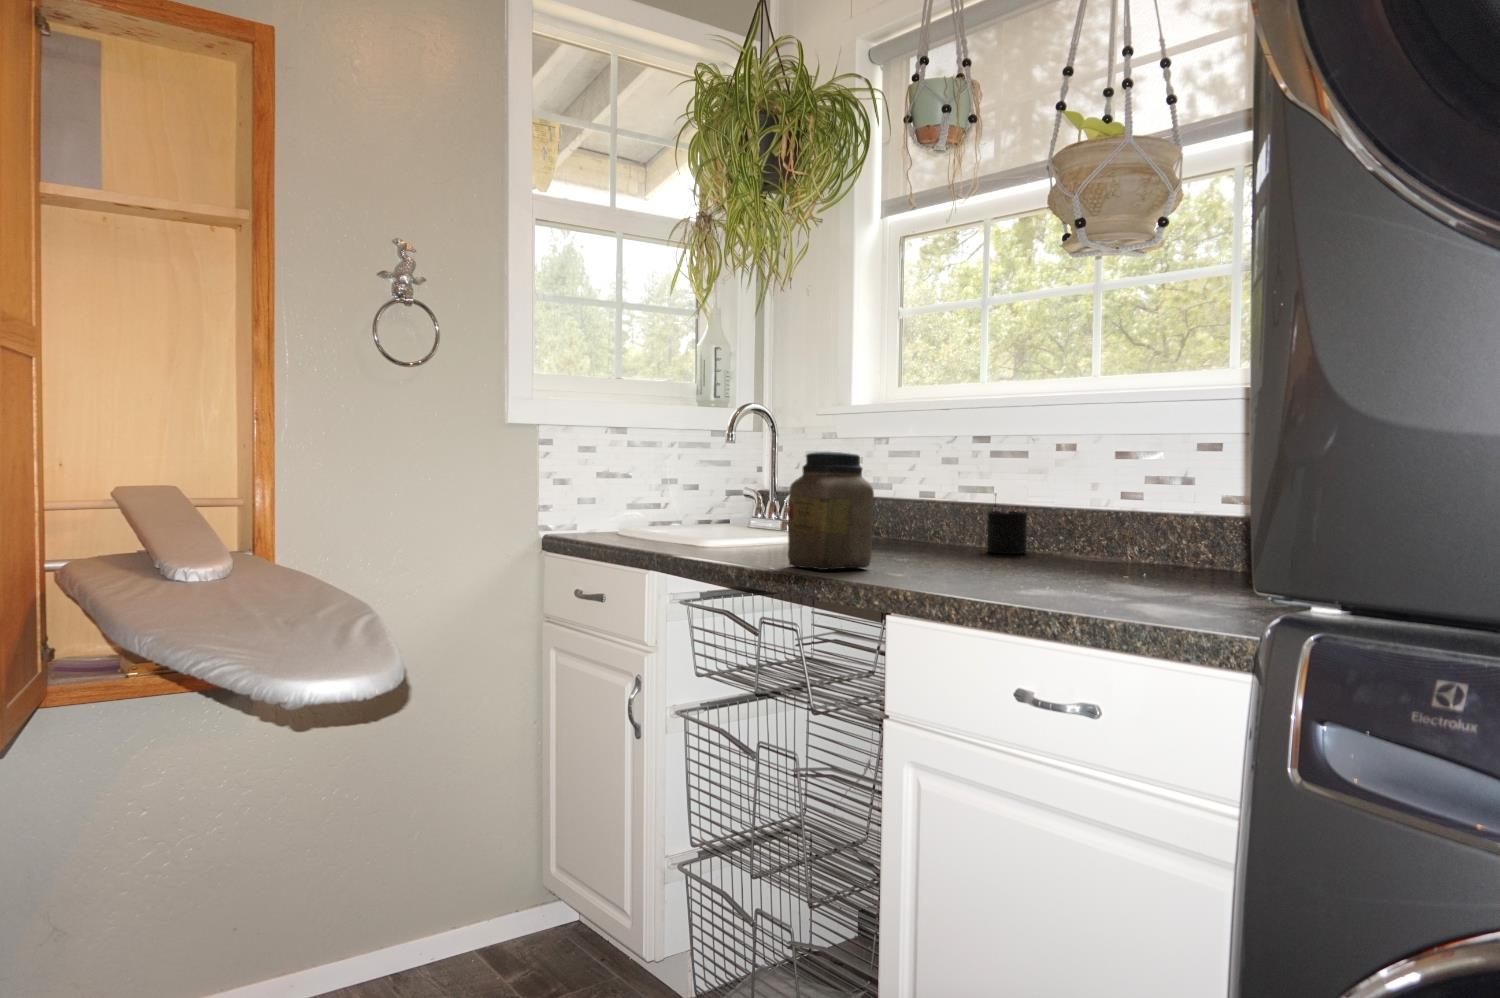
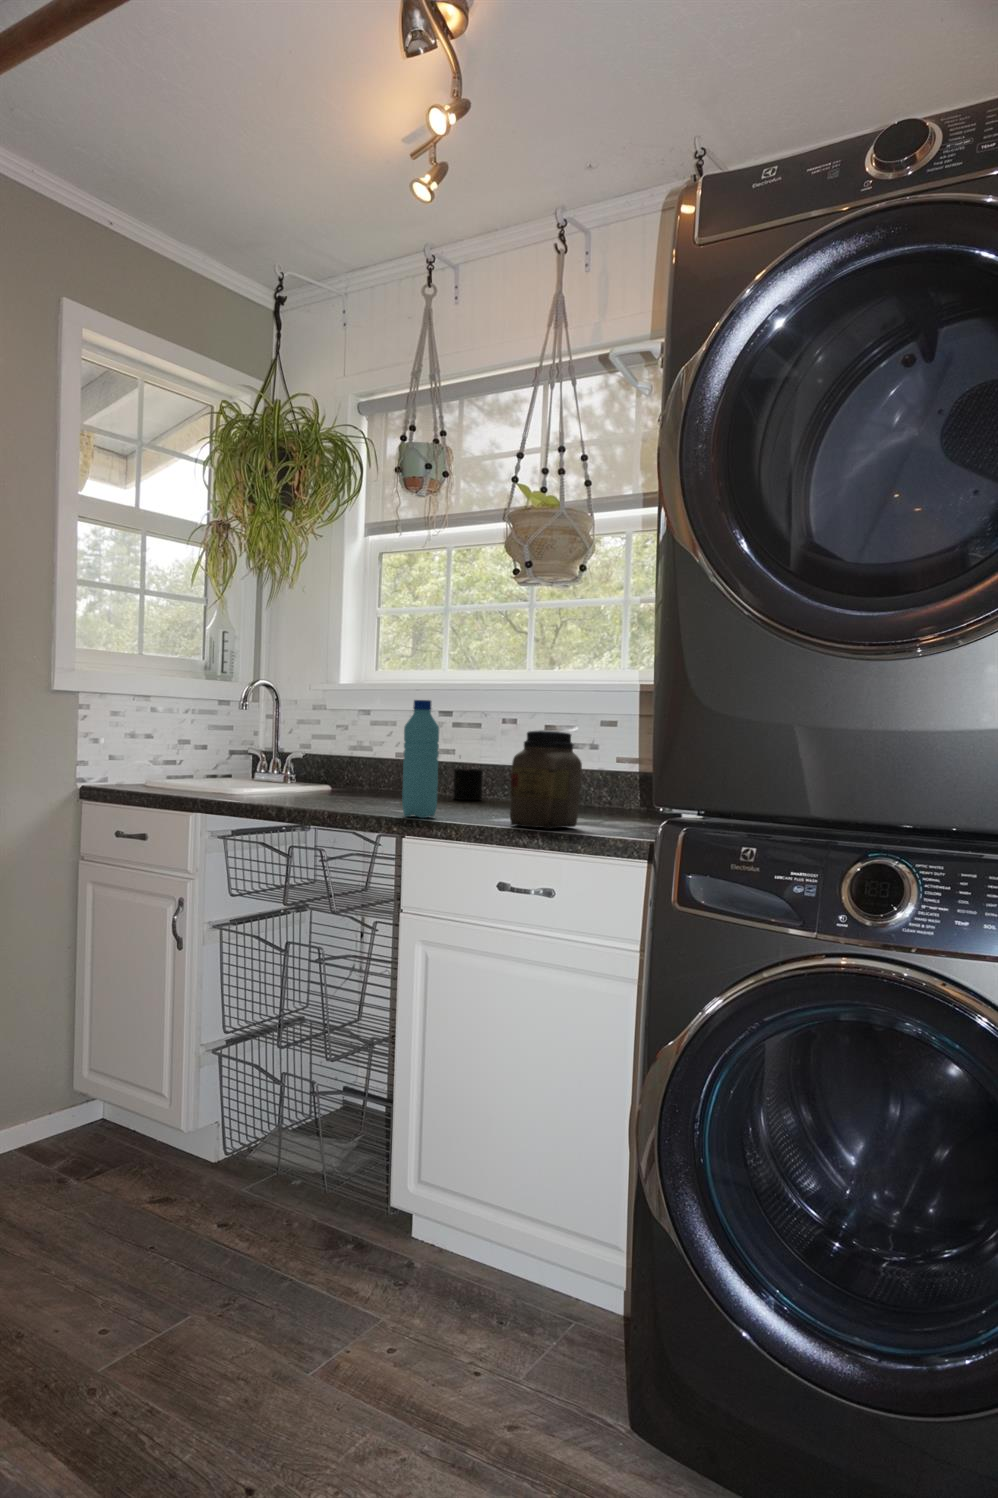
water bottle: none [884,418,934,585] -> present [402,700,439,818]
jar: present [788,452,874,570] -> present [510,730,582,829]

